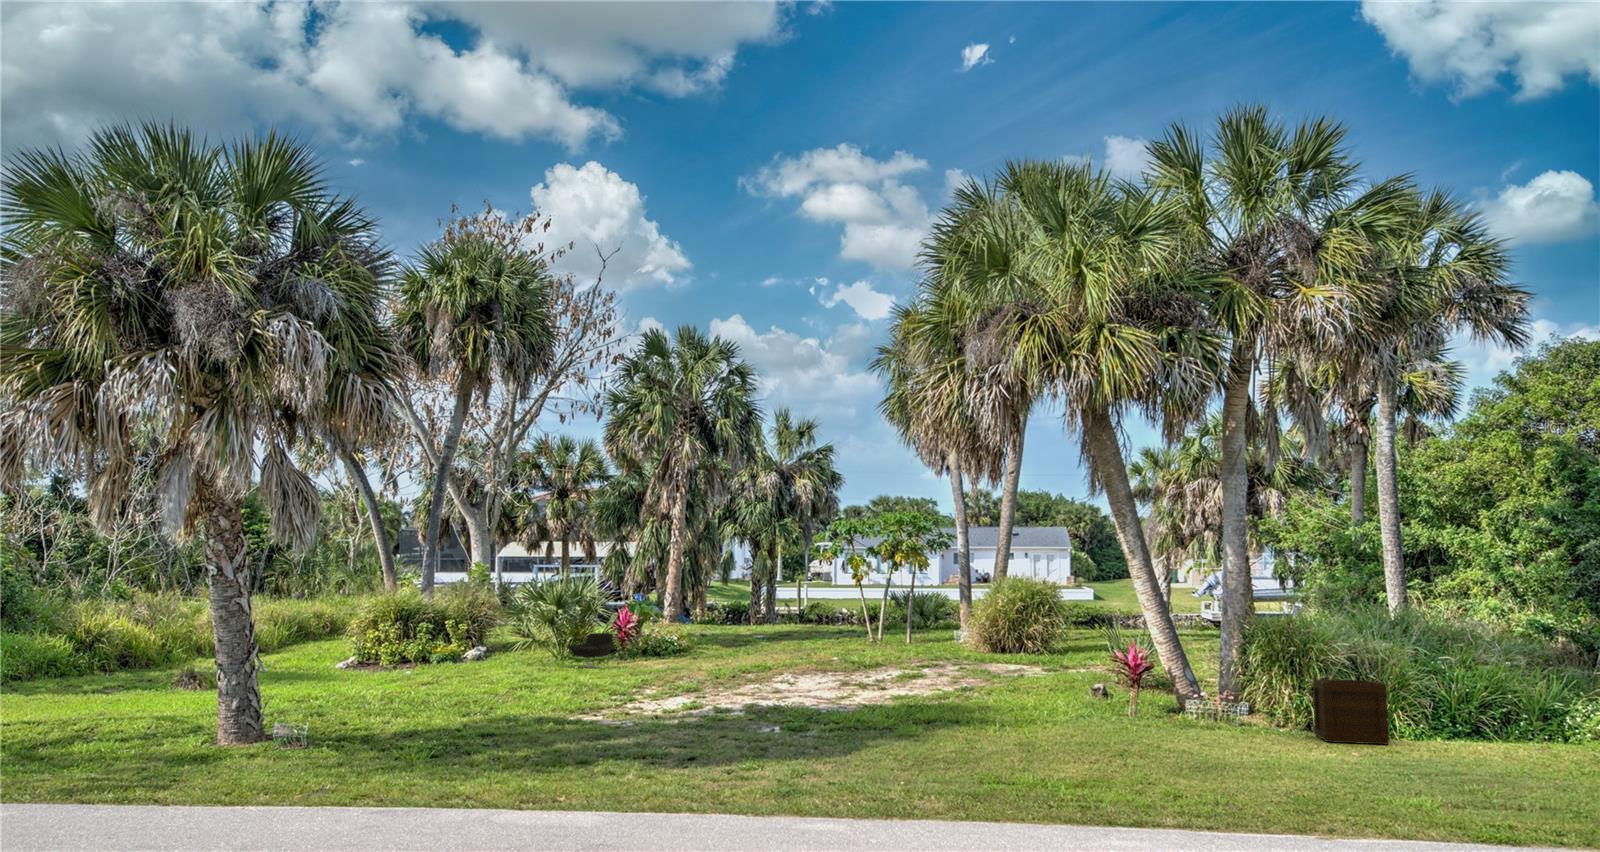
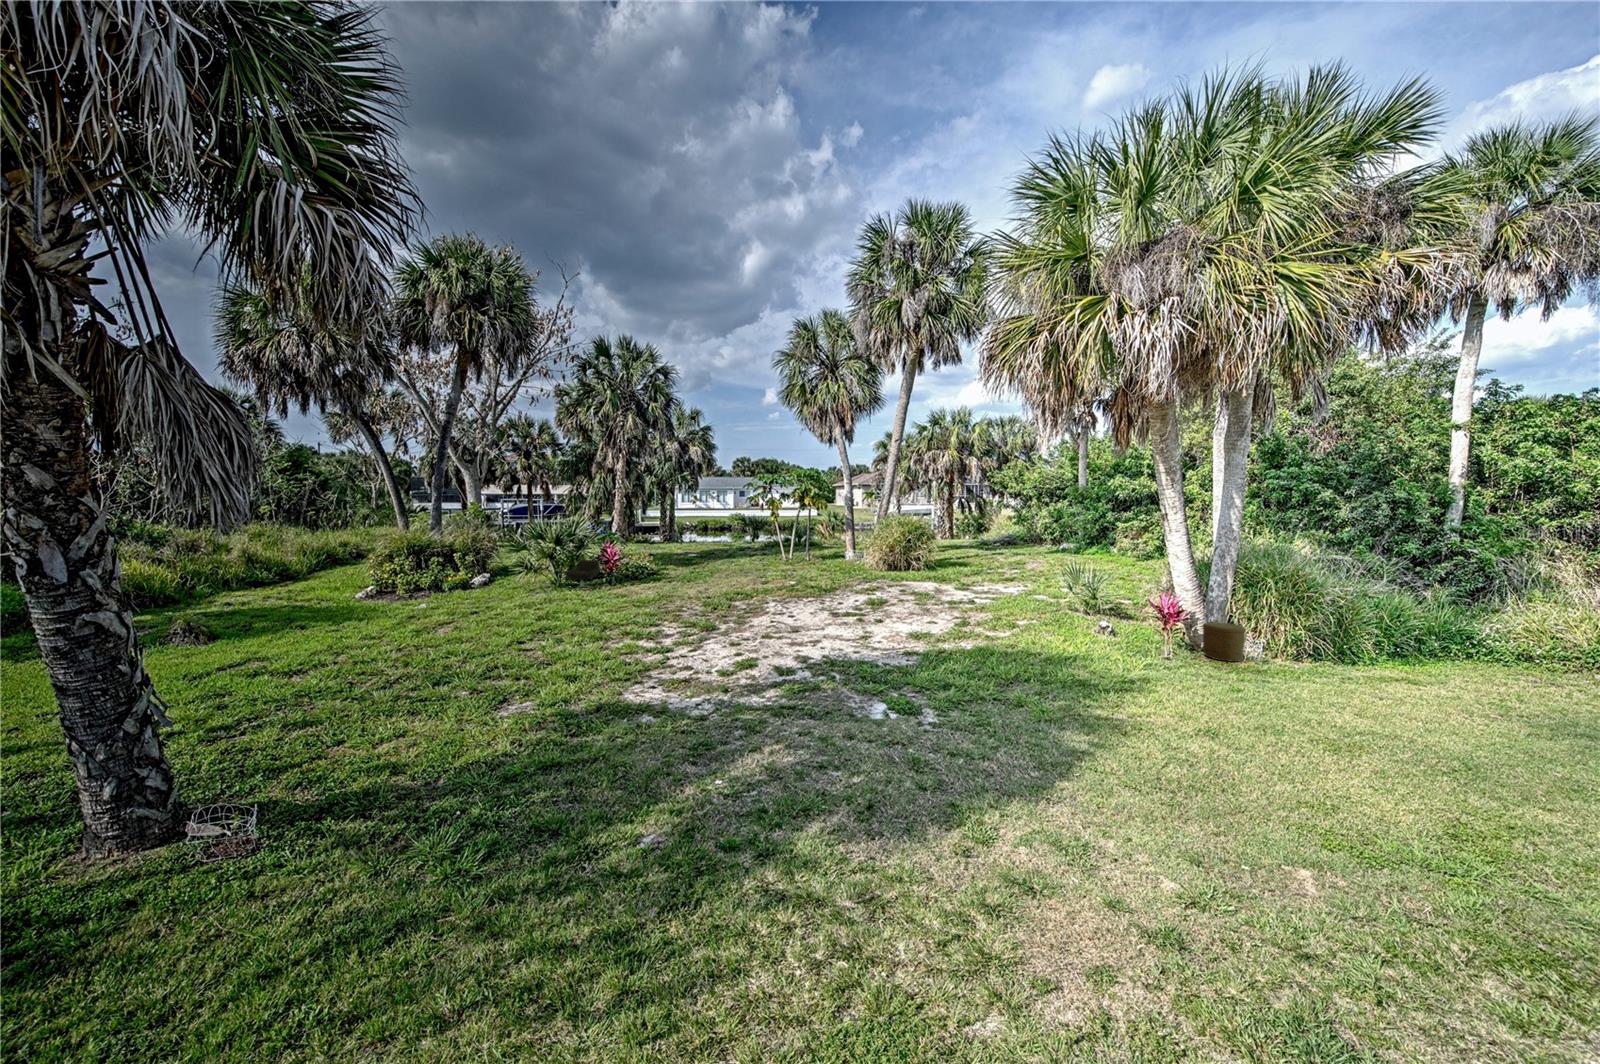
wooden crate: present [1313,679,1390,745] -> none [1276,613,1371,672]
woven basket: none [1224,690,1268,734] -> present [1202,622,1246,662]

